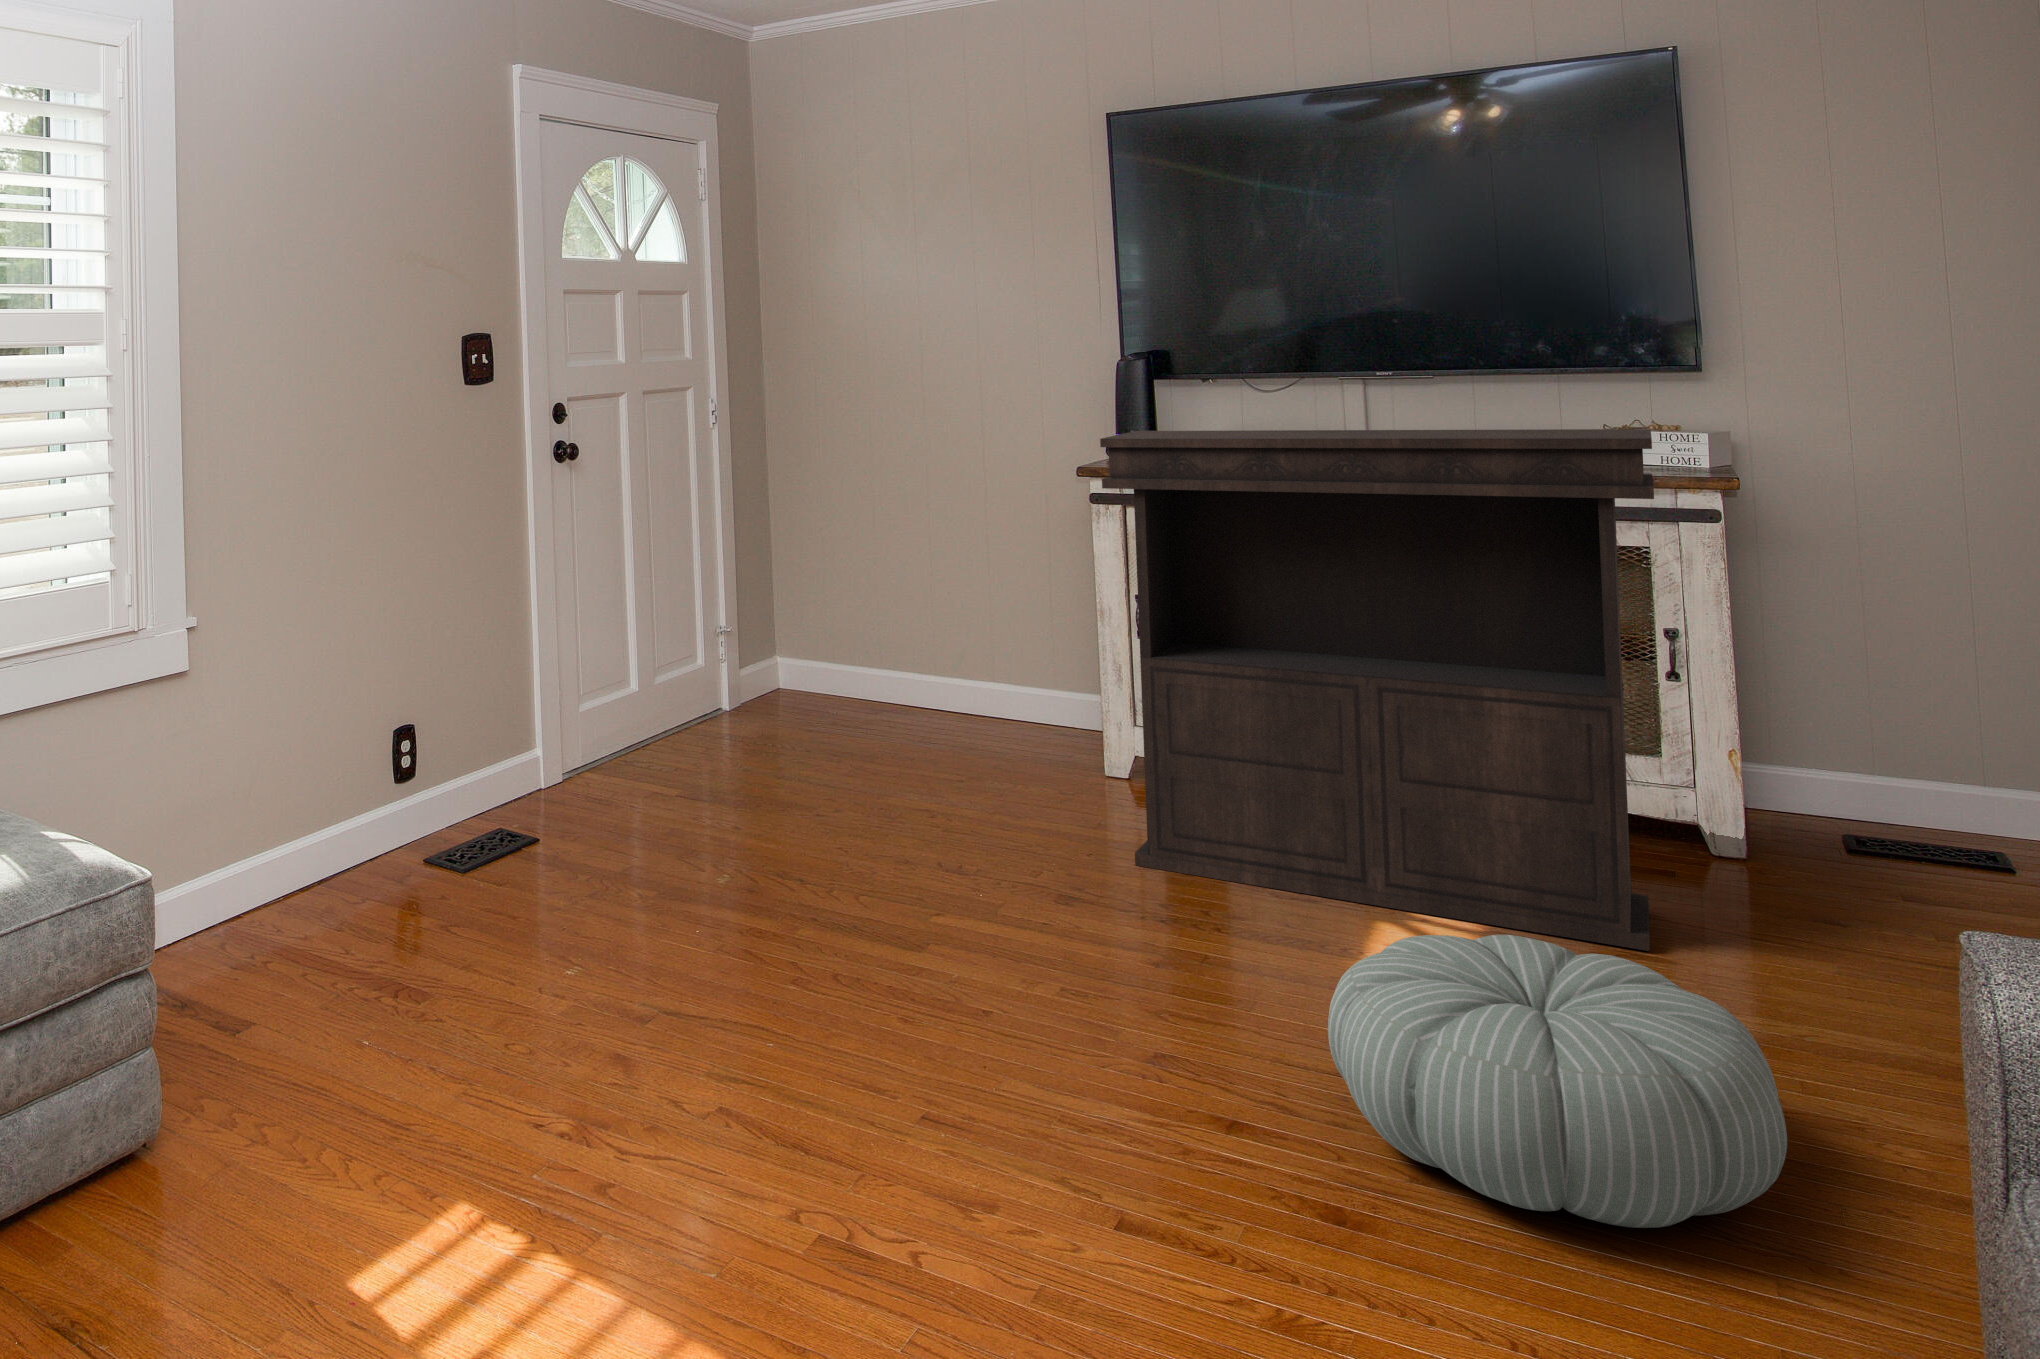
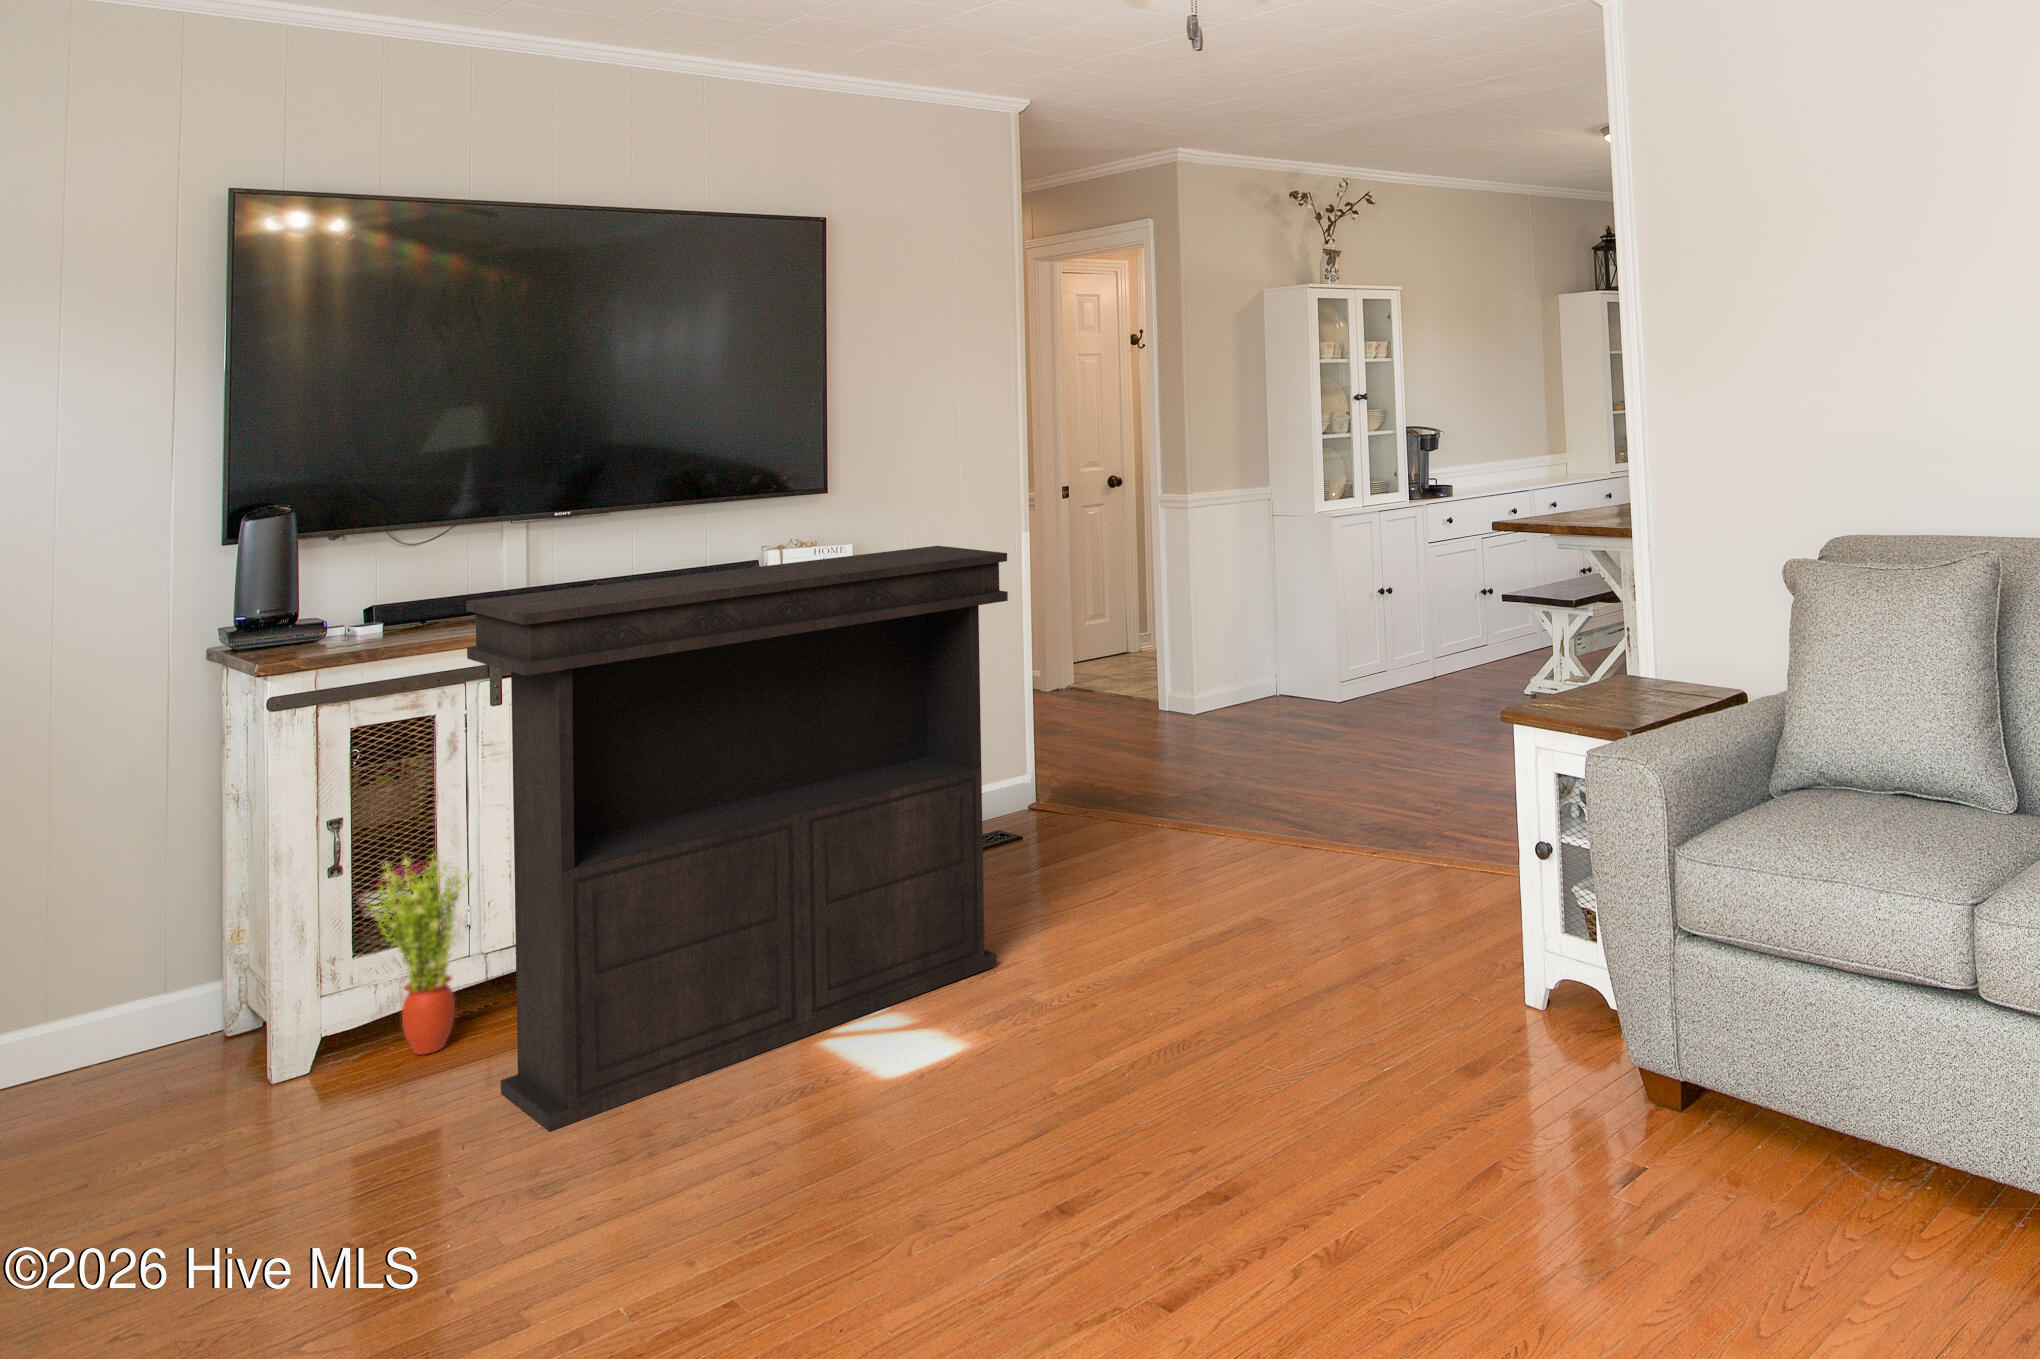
potted plant: none [1137,633,1209,797] -> present [369,855,471,1055]
pouf: present [1328,935,1787,1228] -> none [1043,938,1338,1149]

